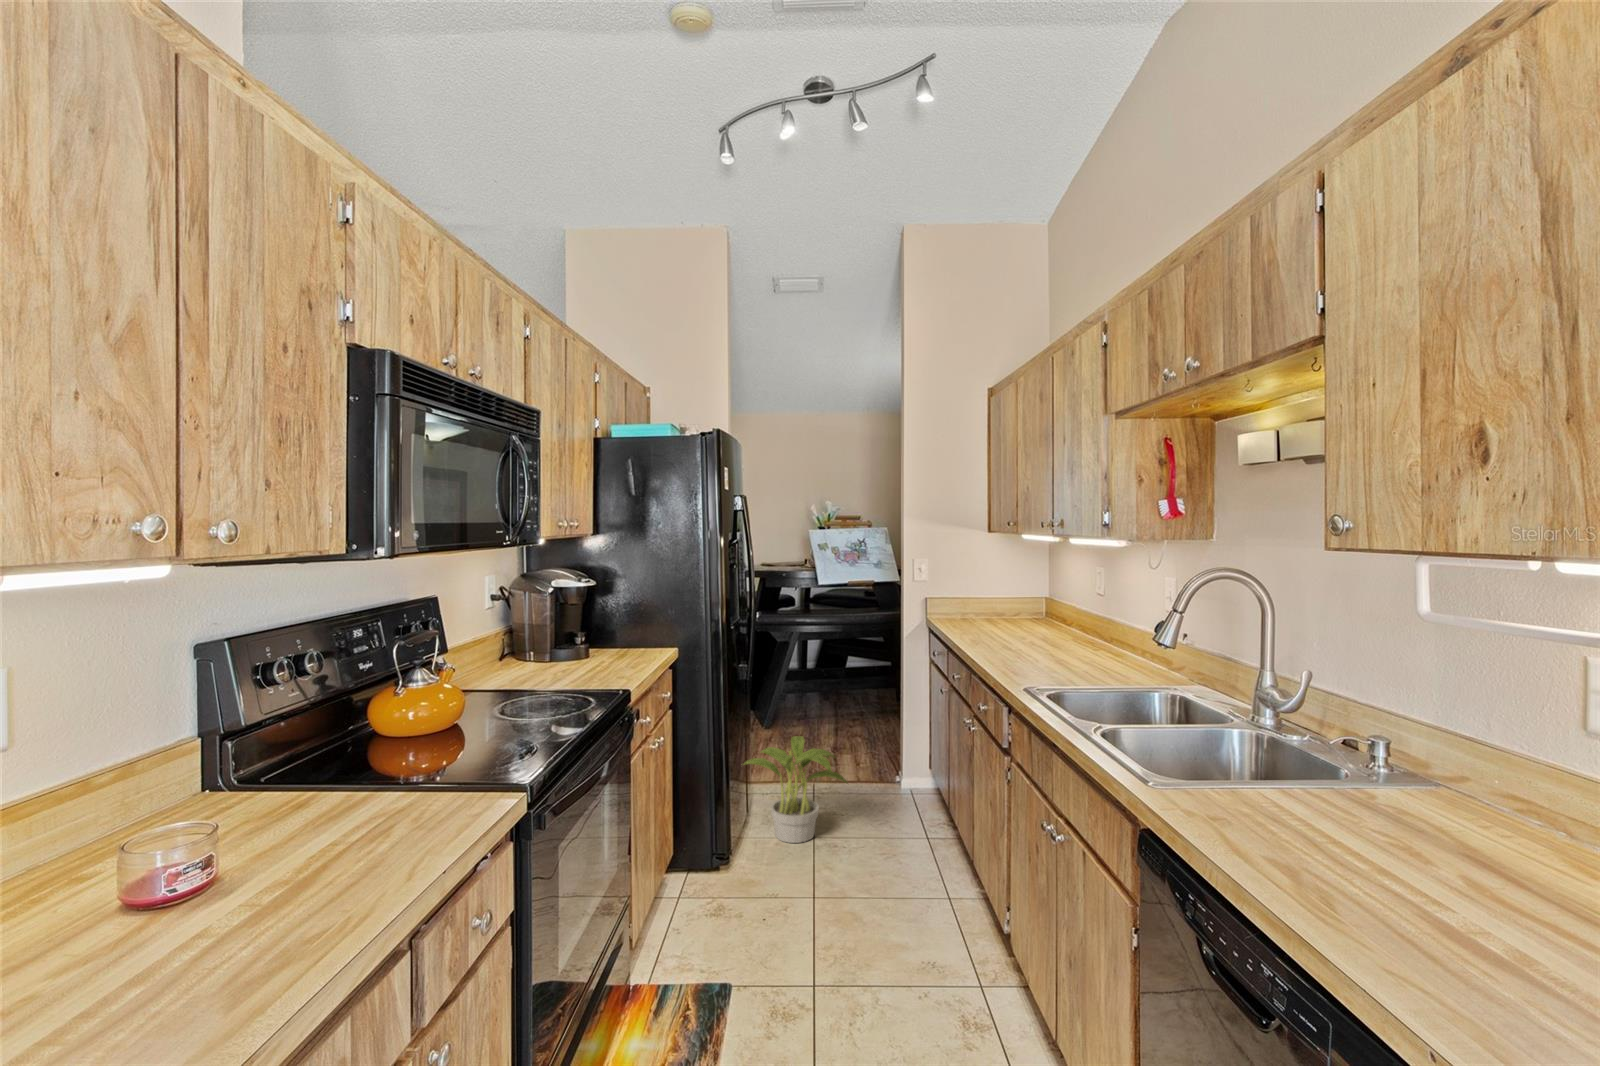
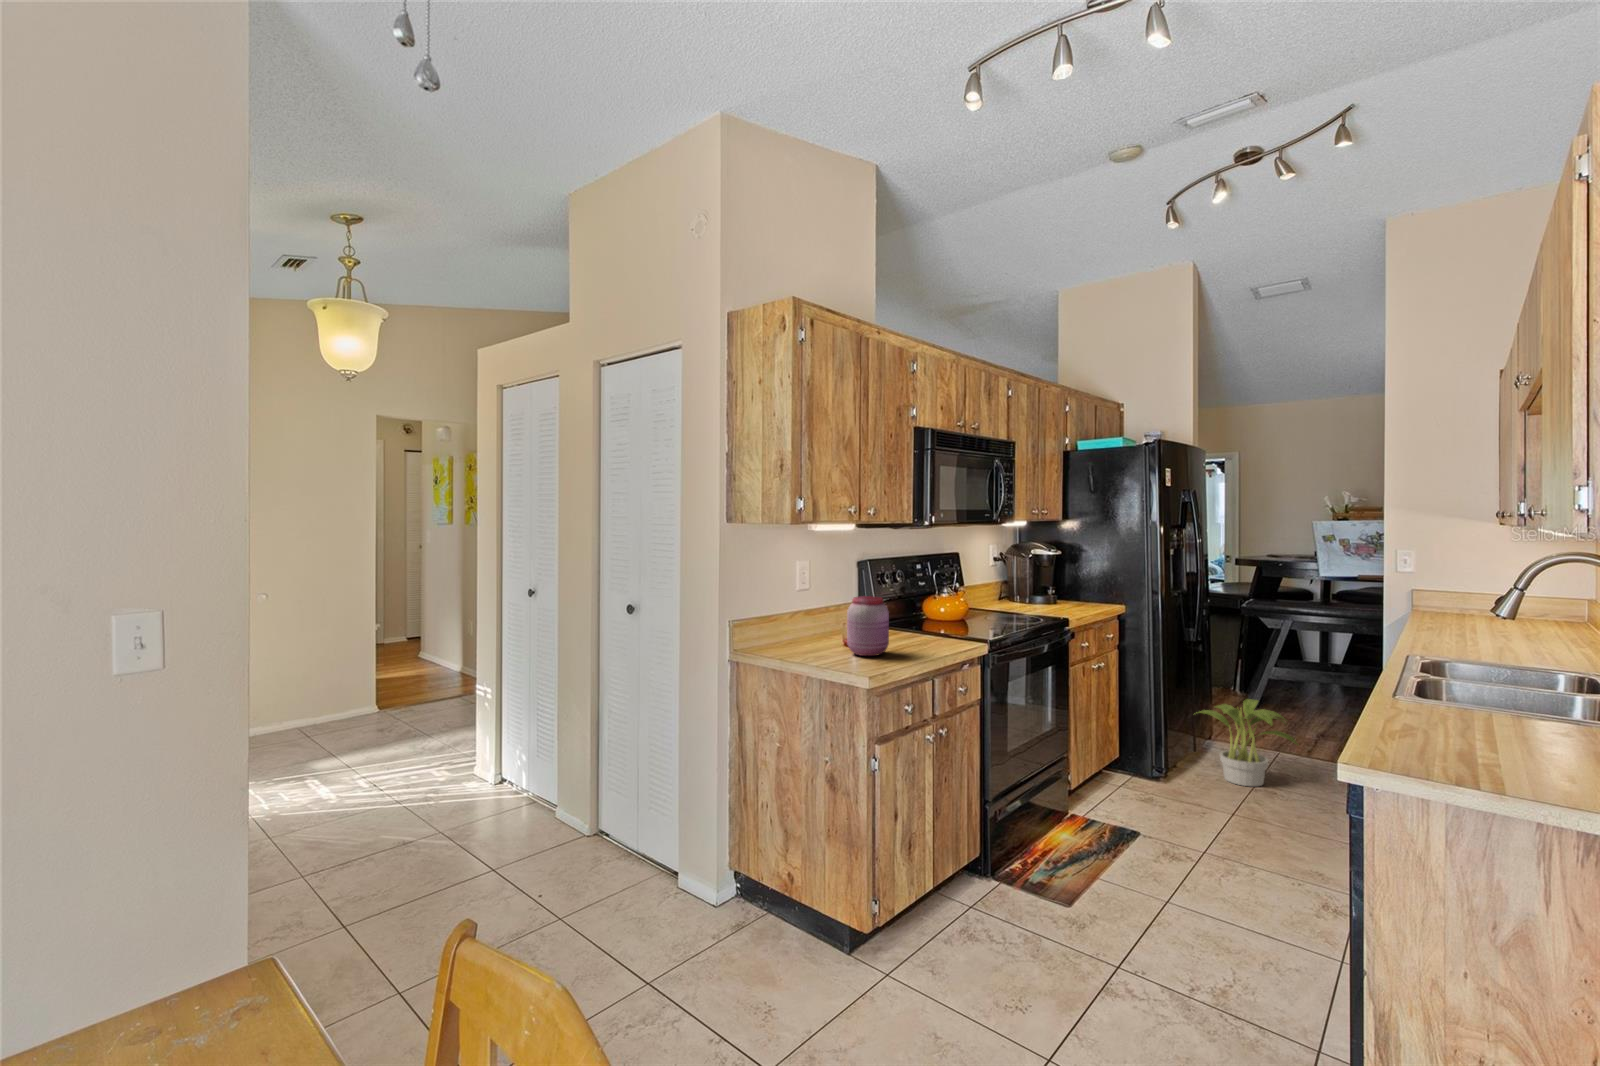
jar: none [114,771,276,973] -> present [847,596,889,656]

